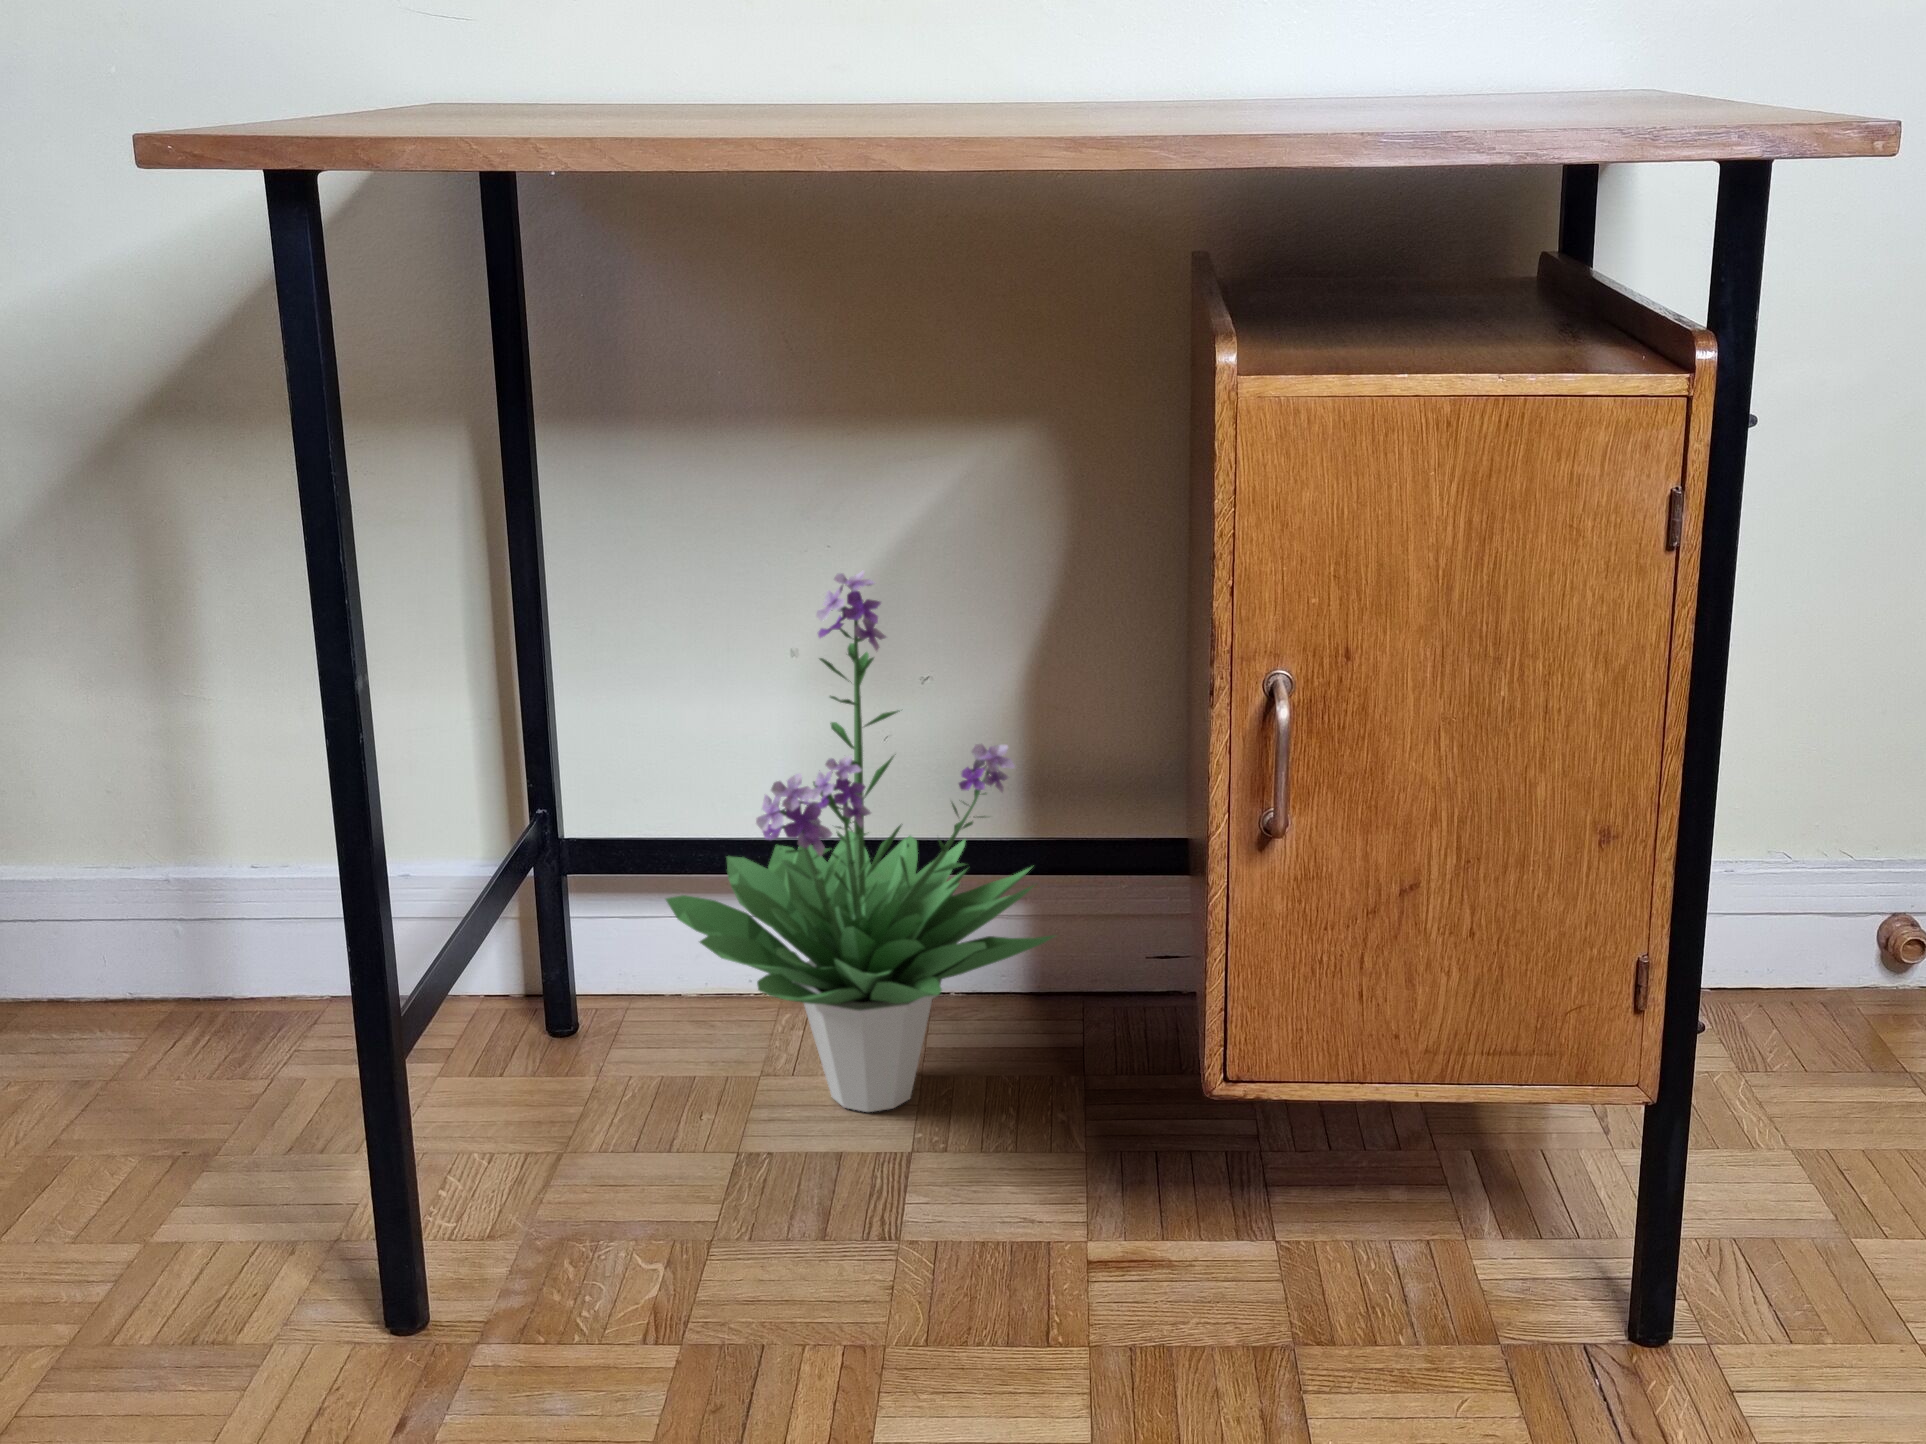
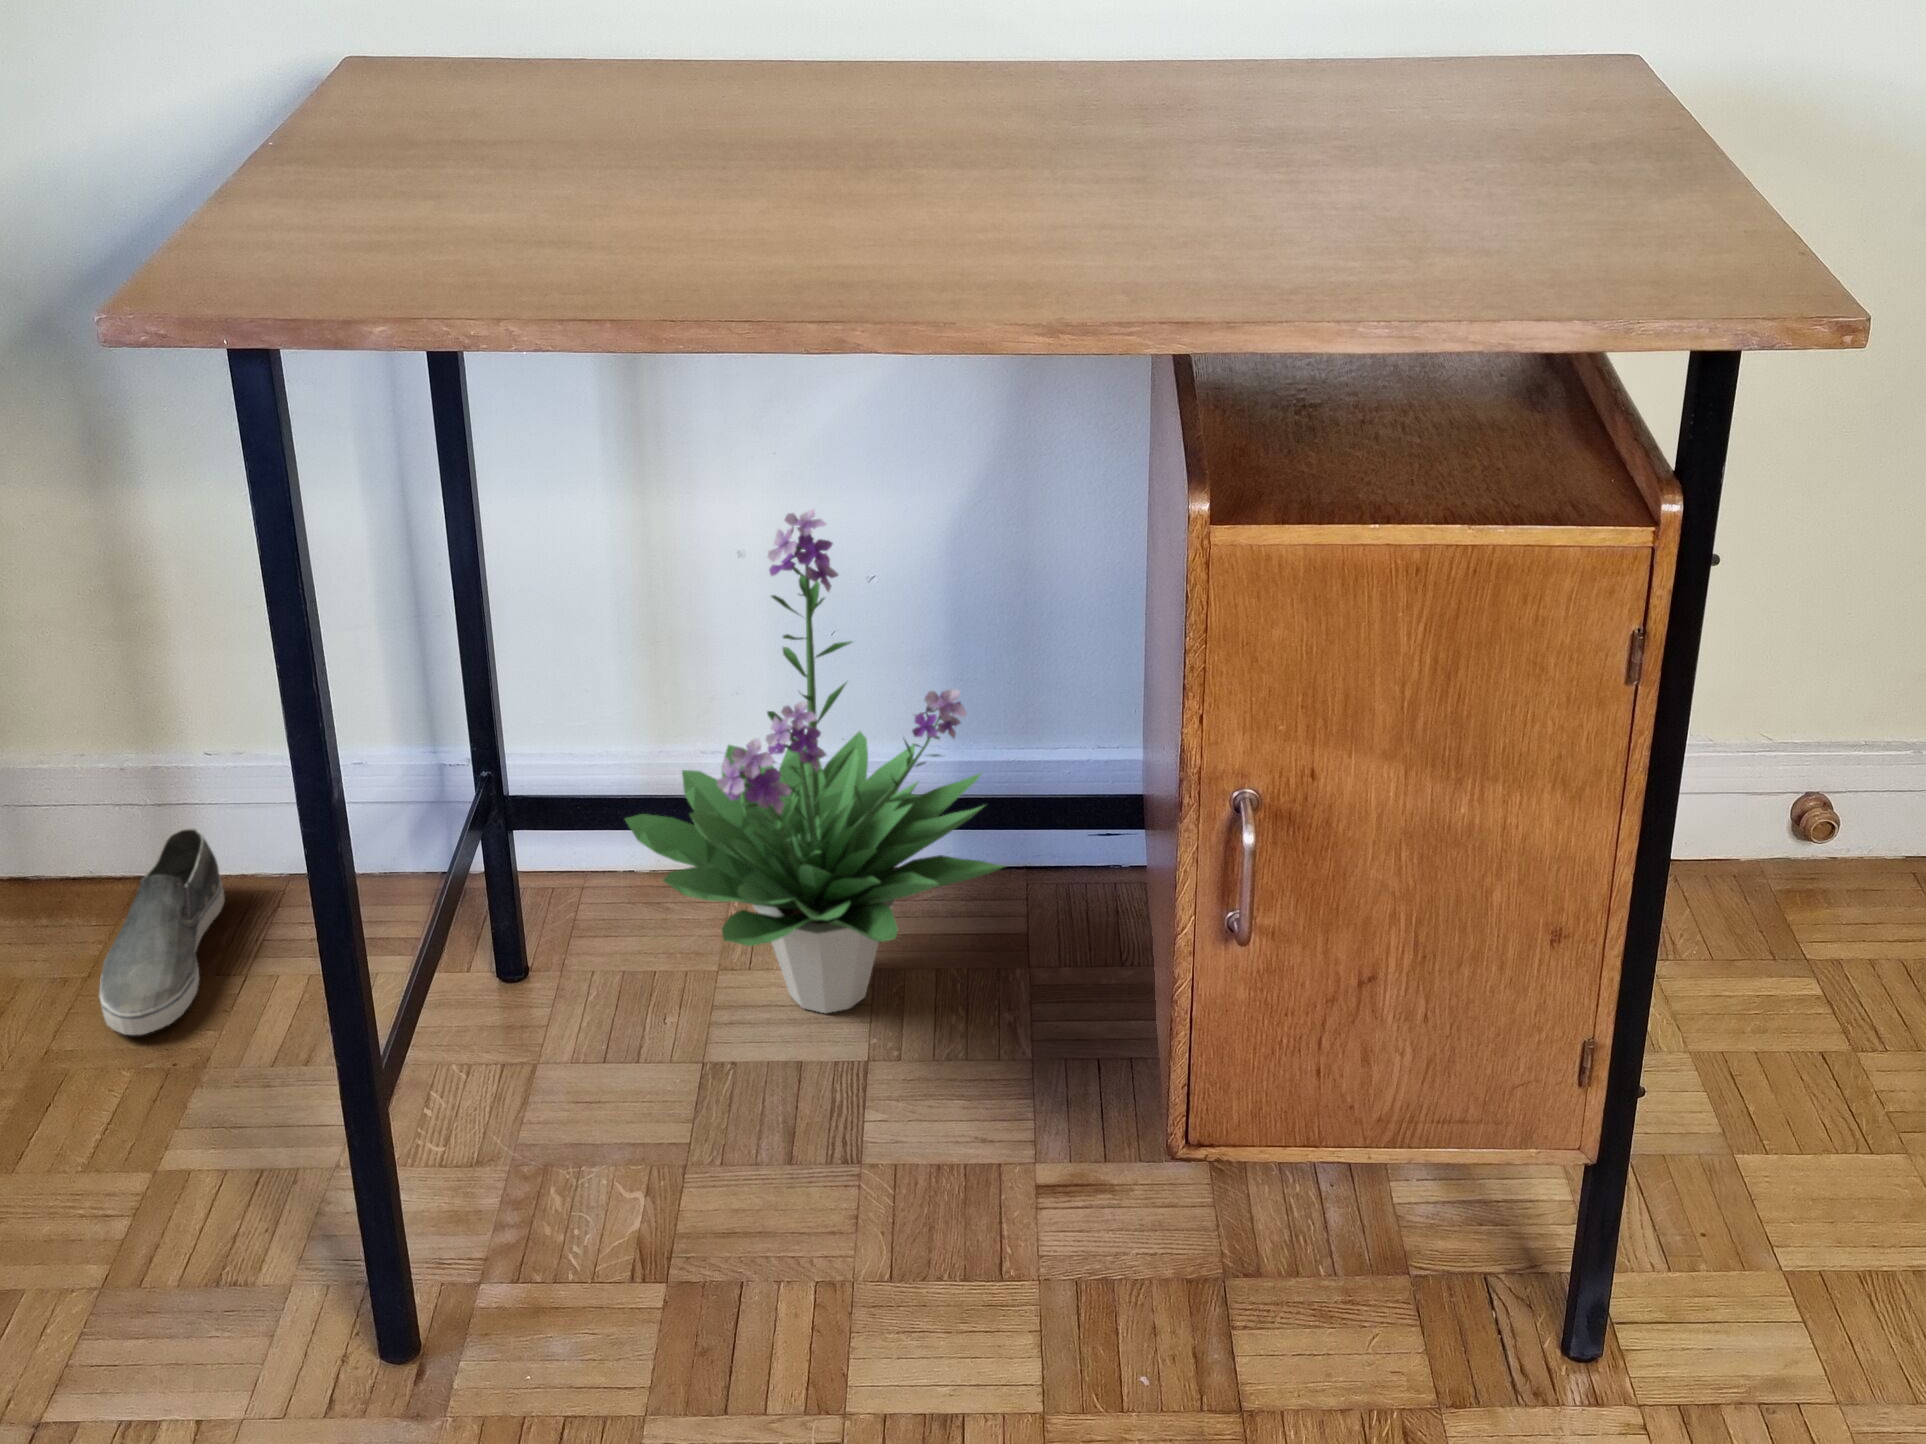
shoe: none [119,941,261,1123] -> present [100,828,225,1035]

